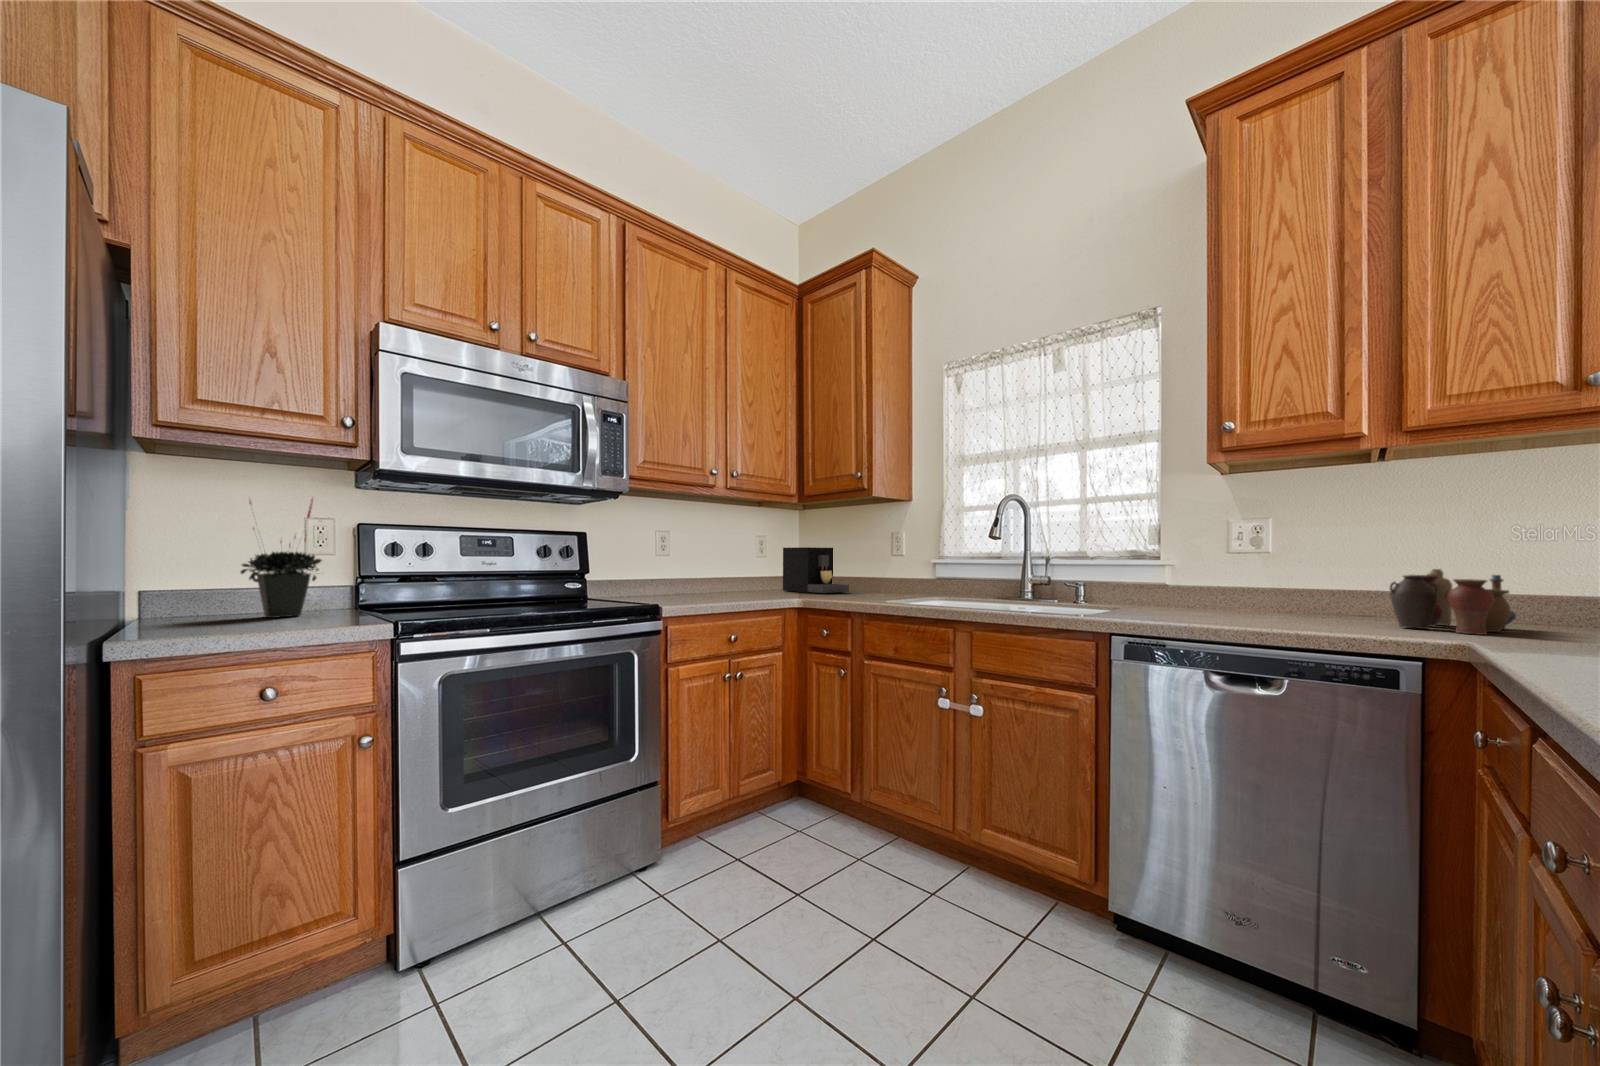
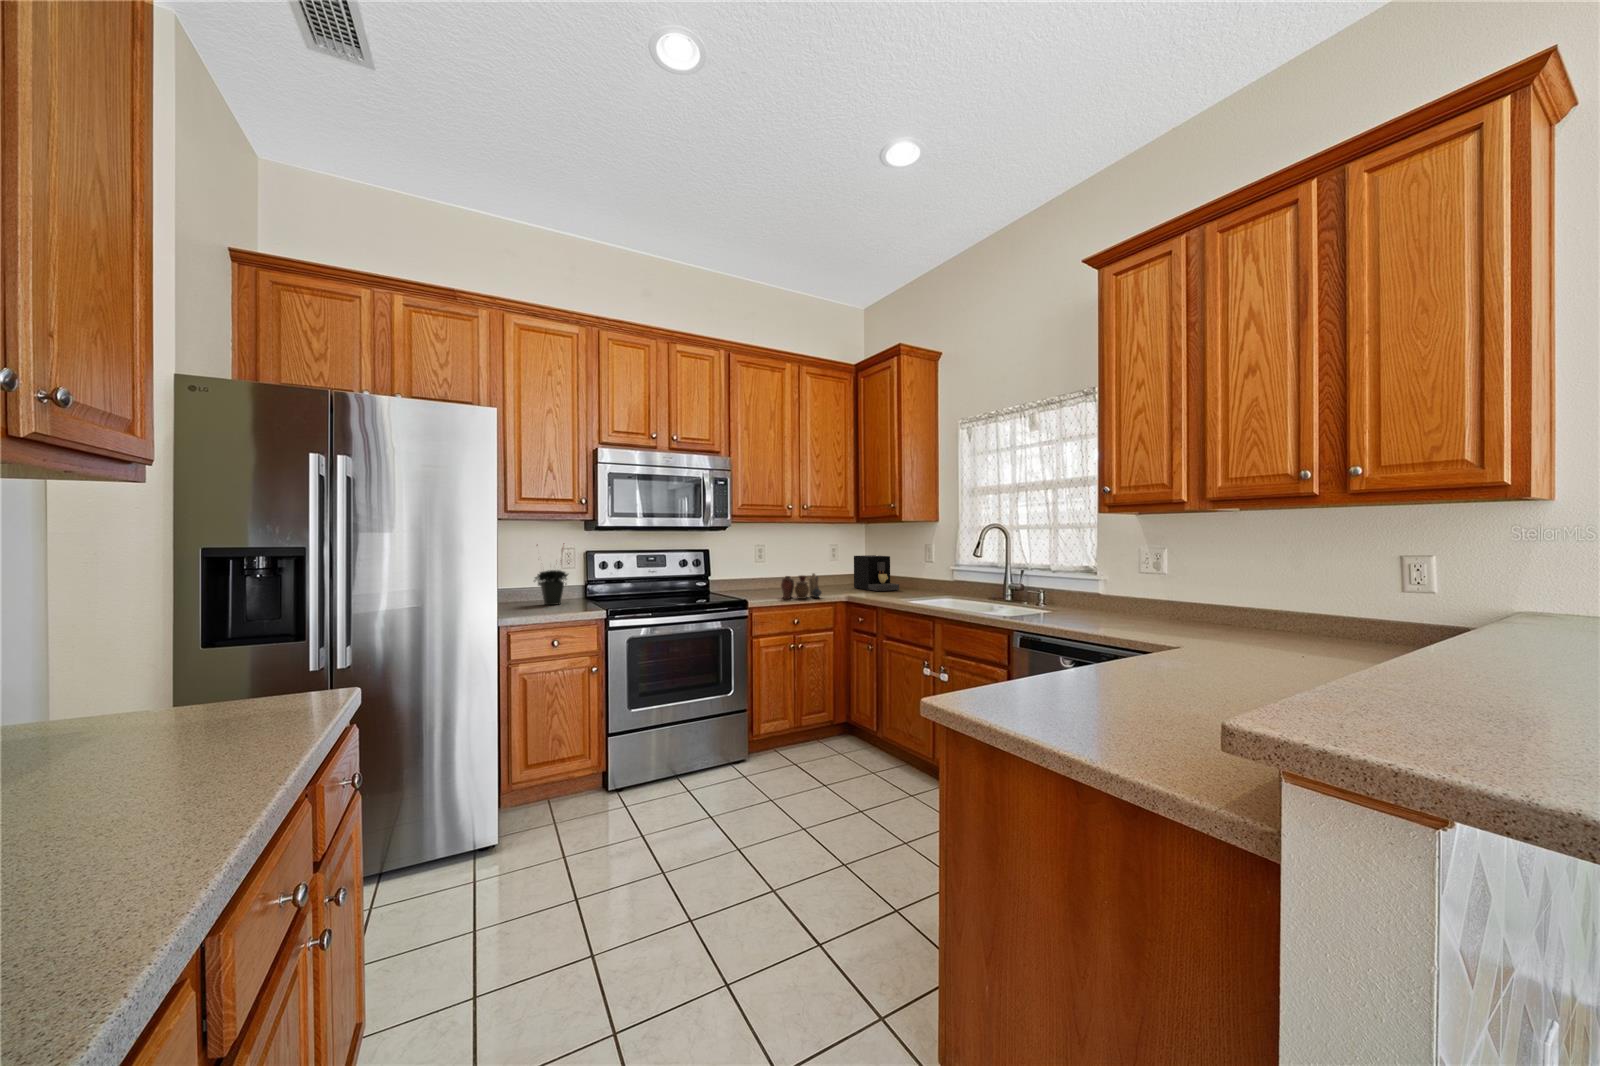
vase: present [1390,569,1516,635] -> present [781,573,822,599]

